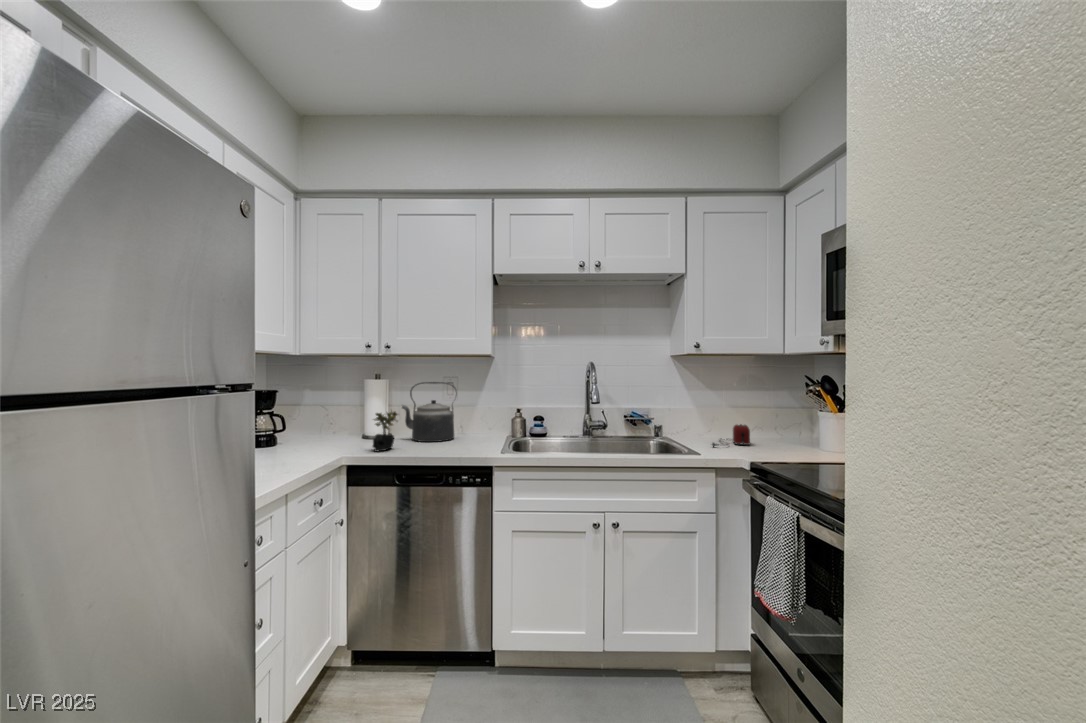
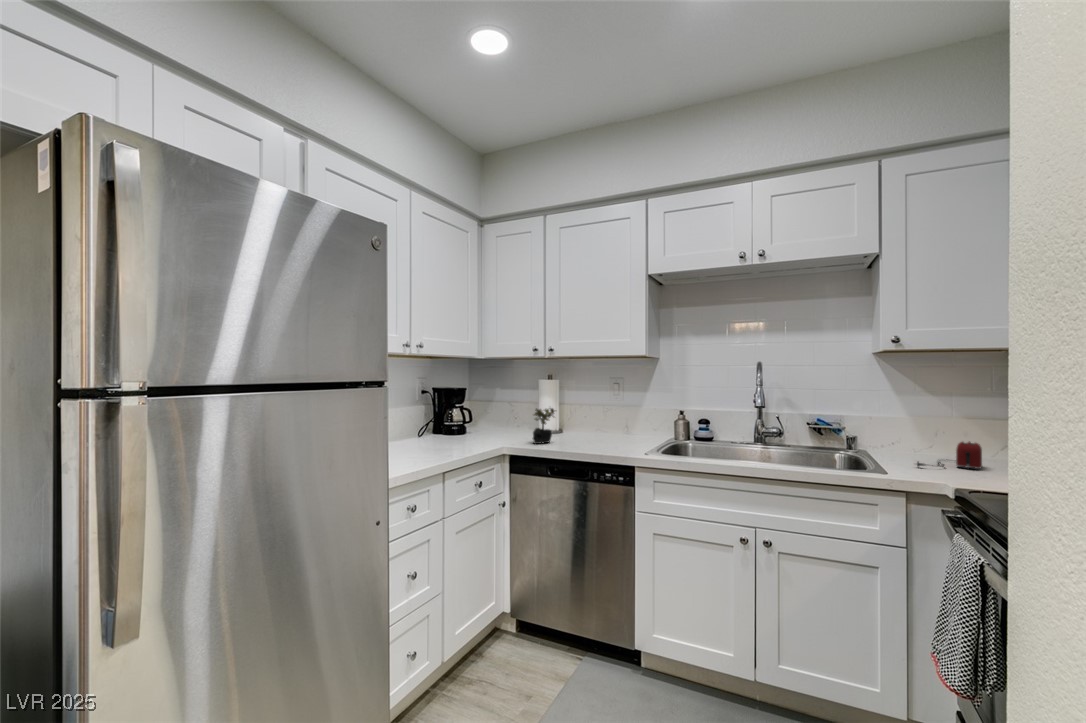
kettle: present [402,382,457,442] -> none [565,382,616,440]

